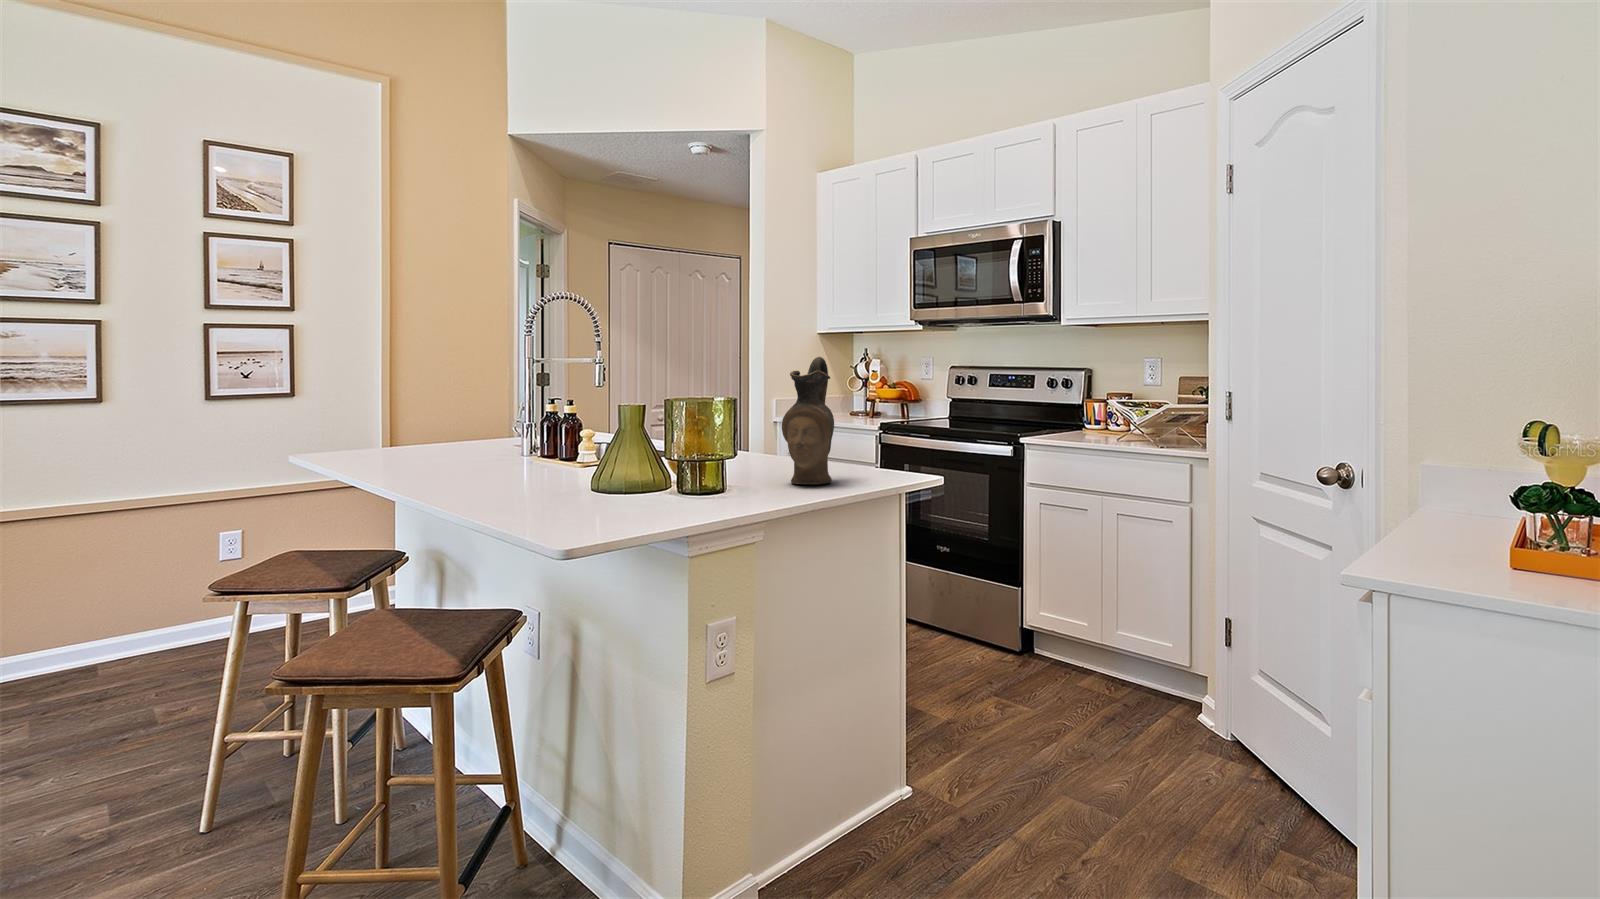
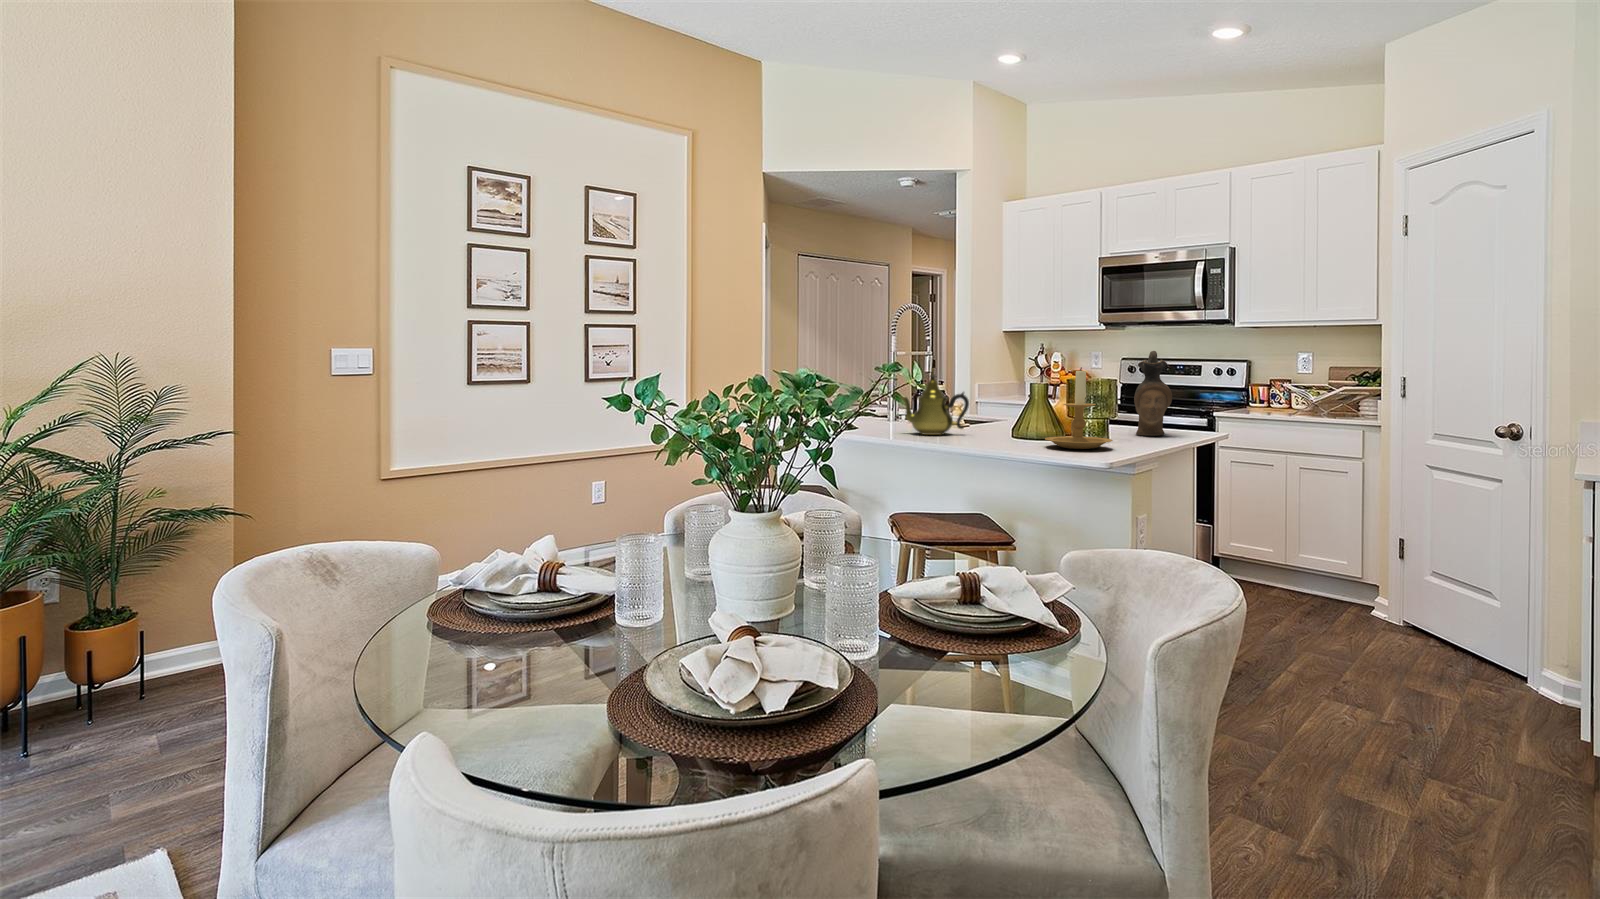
teapot: none [452,383,541,483] -> present [902,369,969,435]
candle holder: none [565,384,671,516] -> present [1045,367,1112,449]

